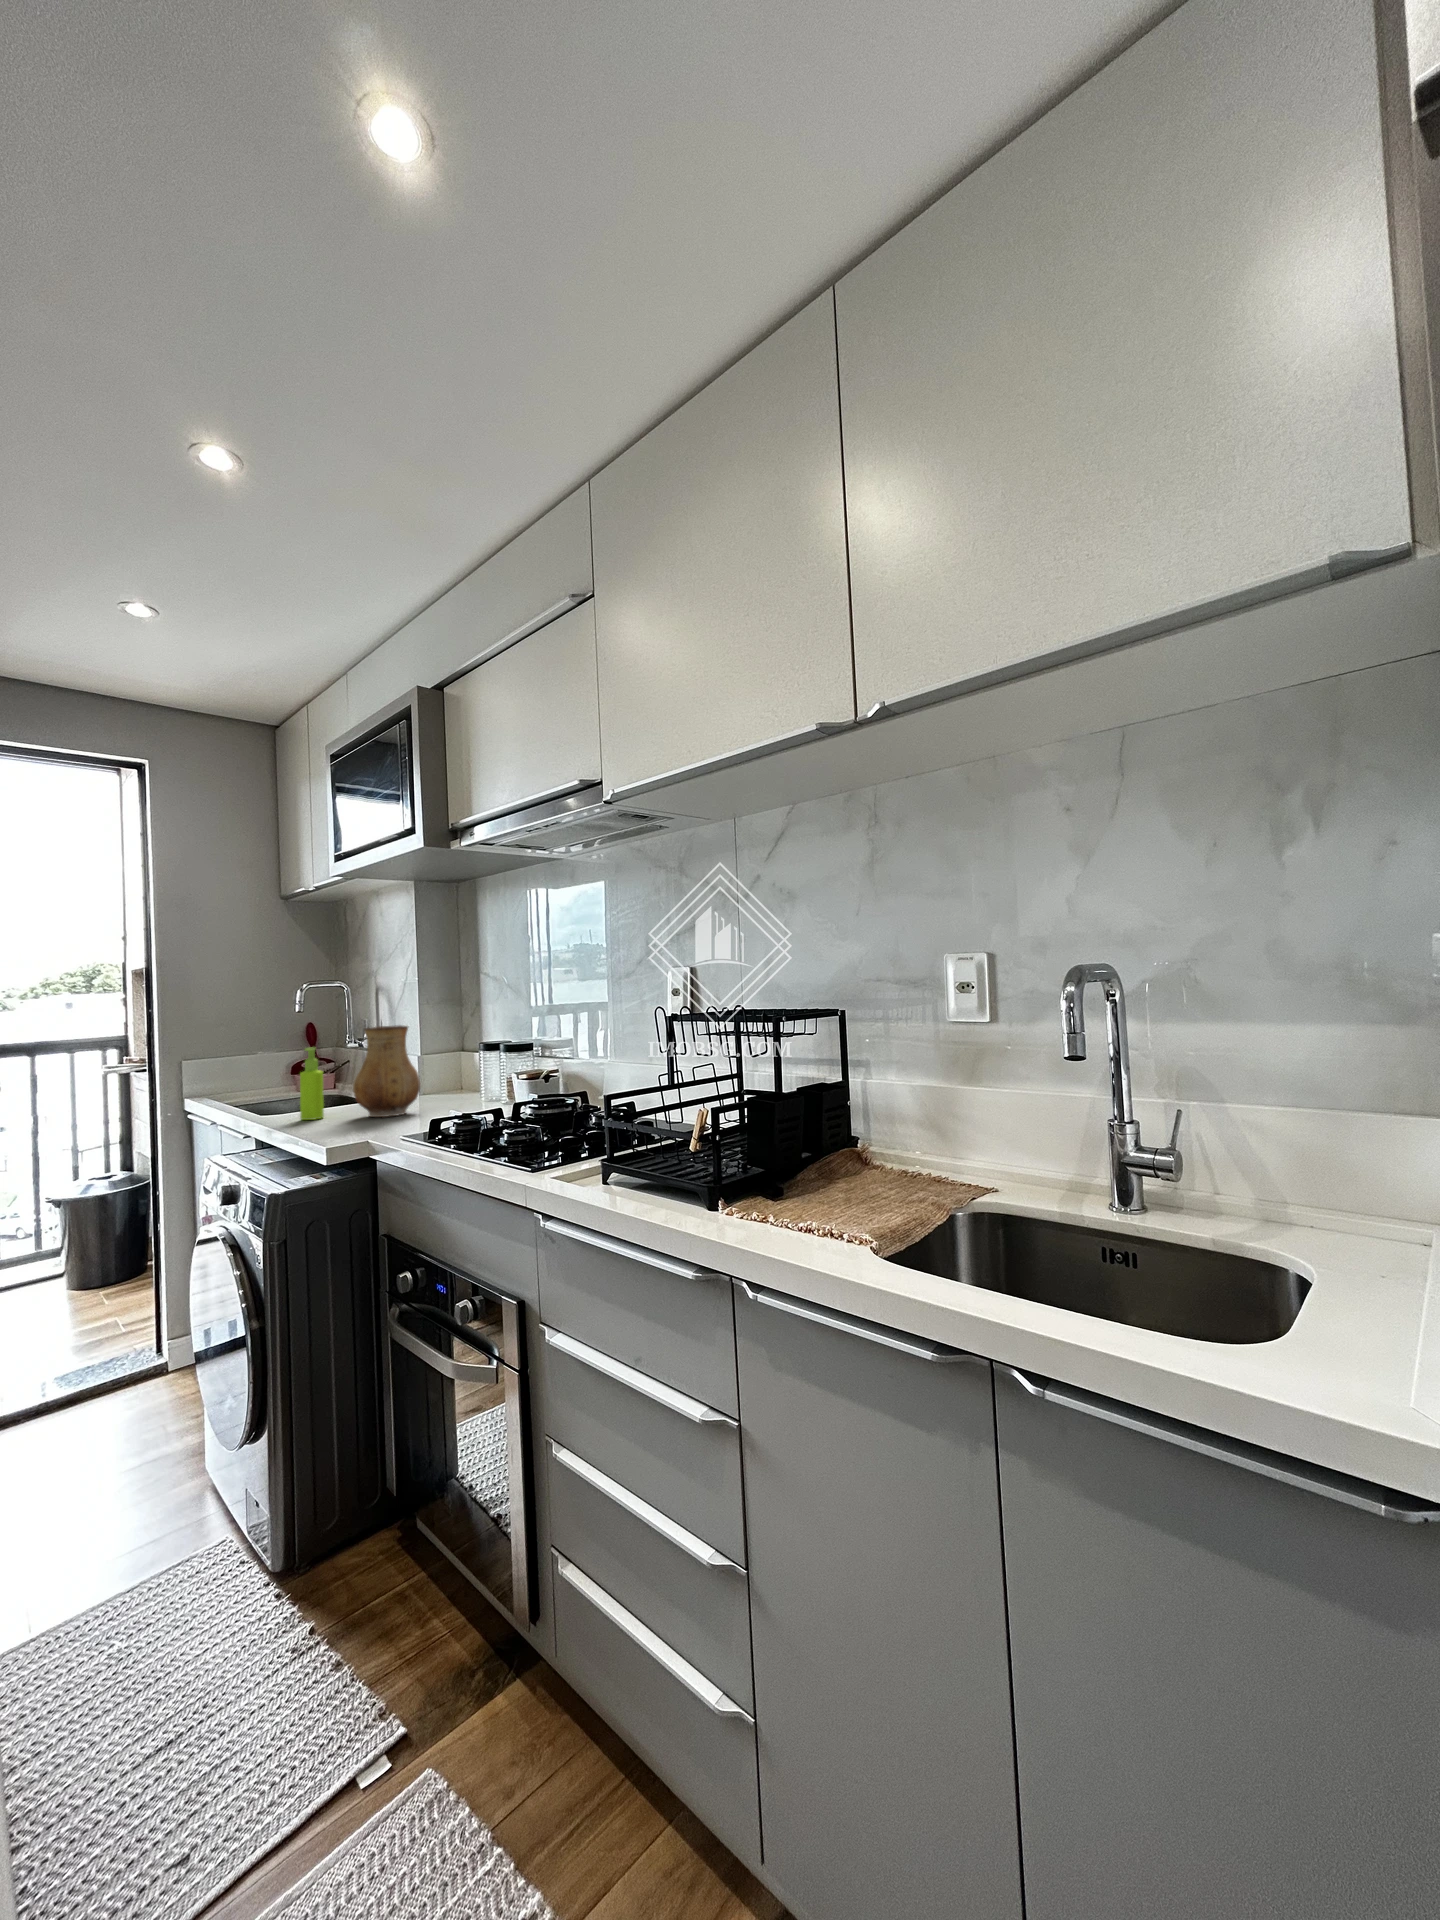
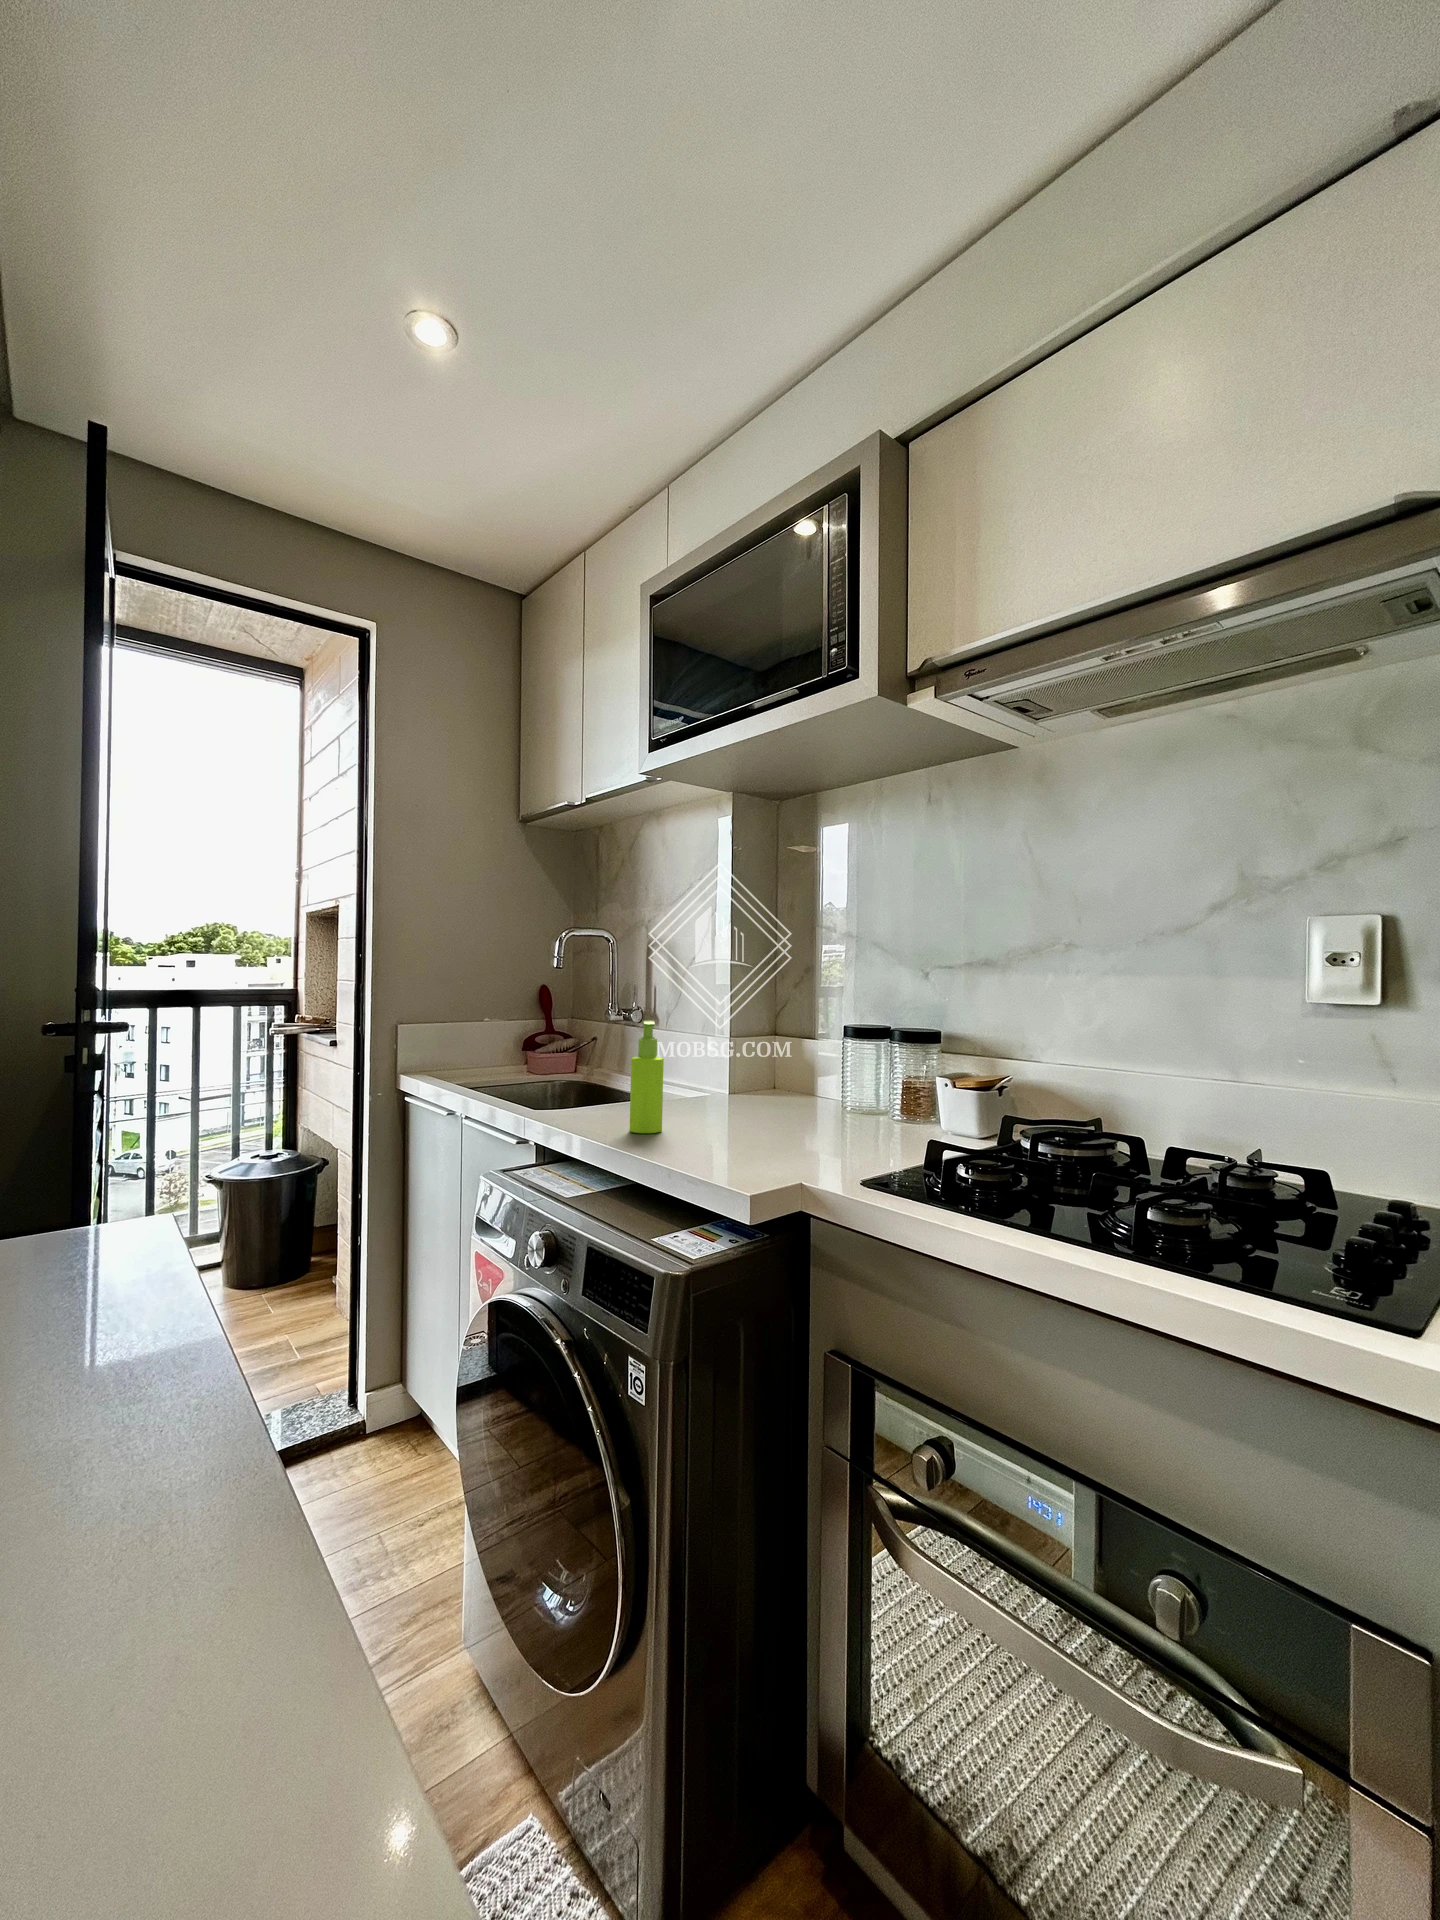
ceramic pitcher: present [353,1025,420,1117] -> none [714,994,812,1137]

